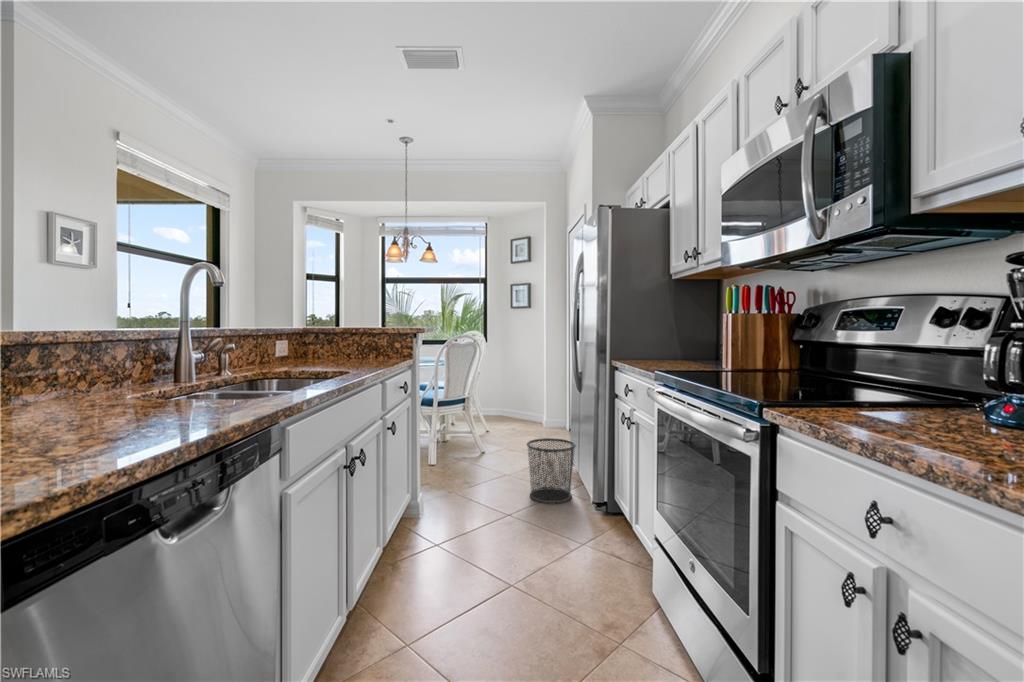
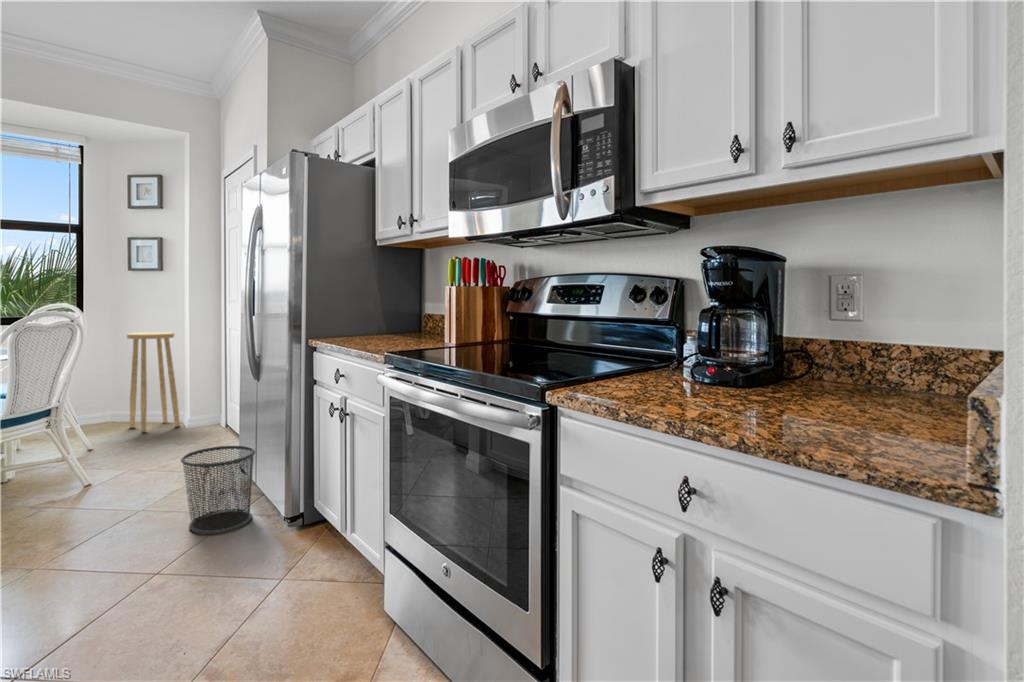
stool: none [511,353,541,425] -> present [127,332,180,432]

